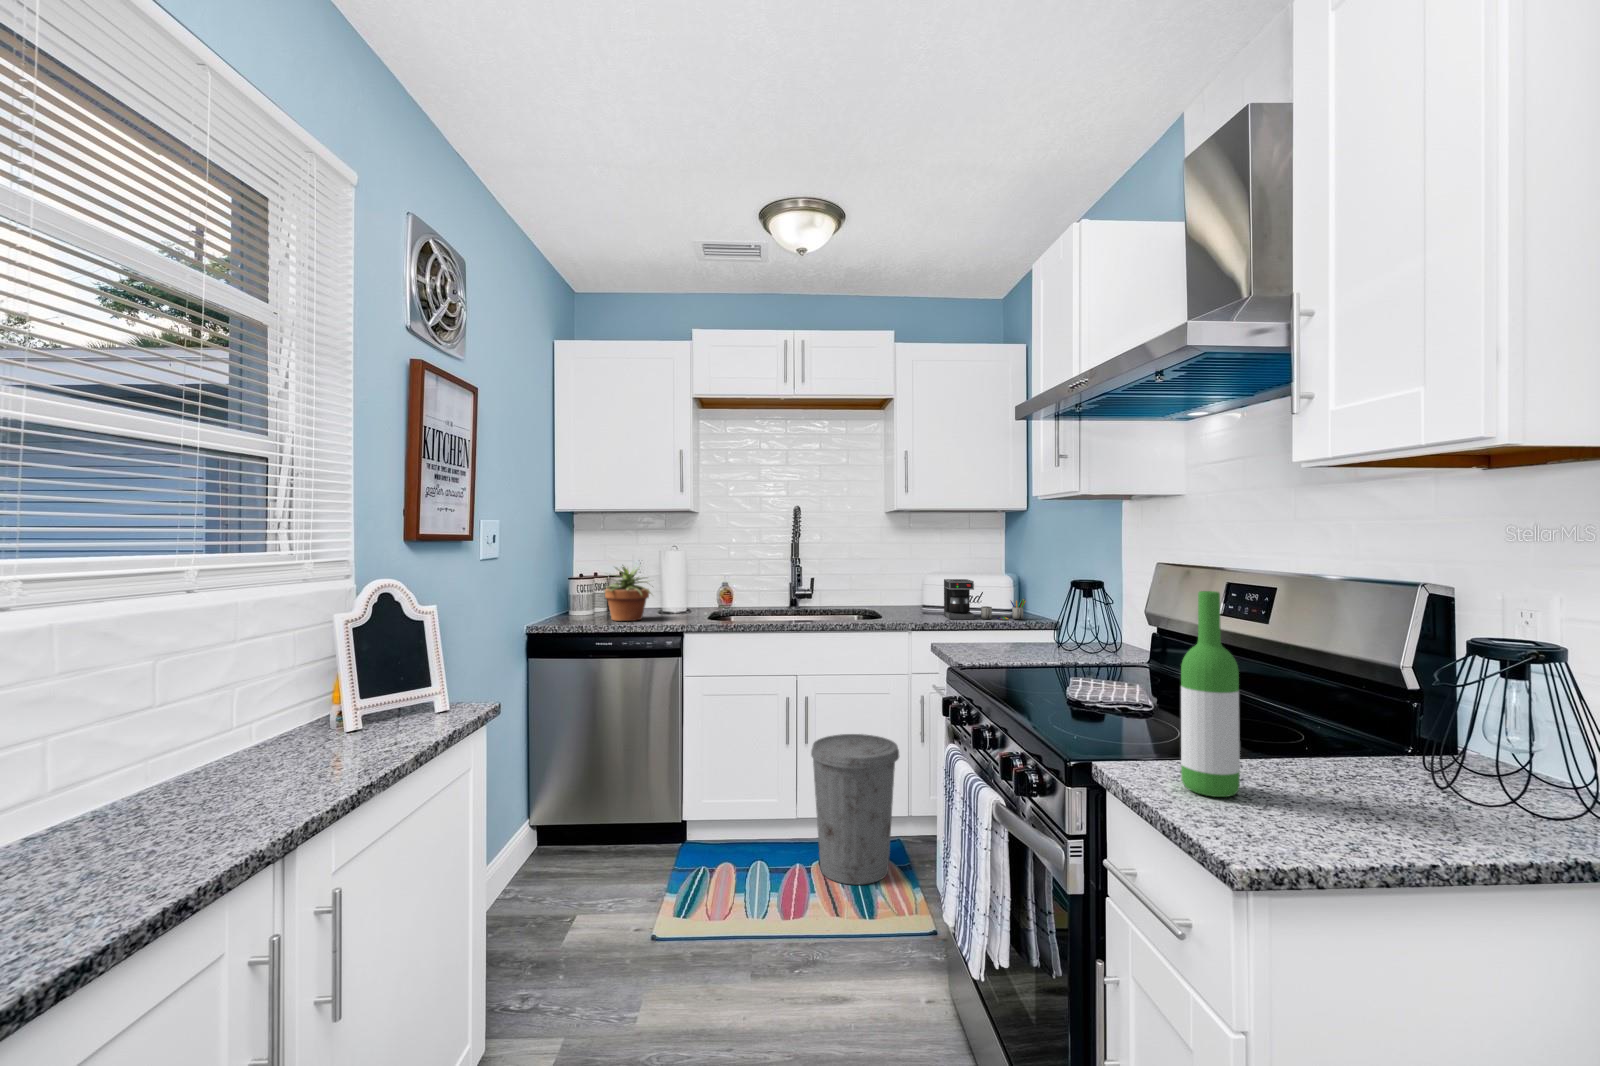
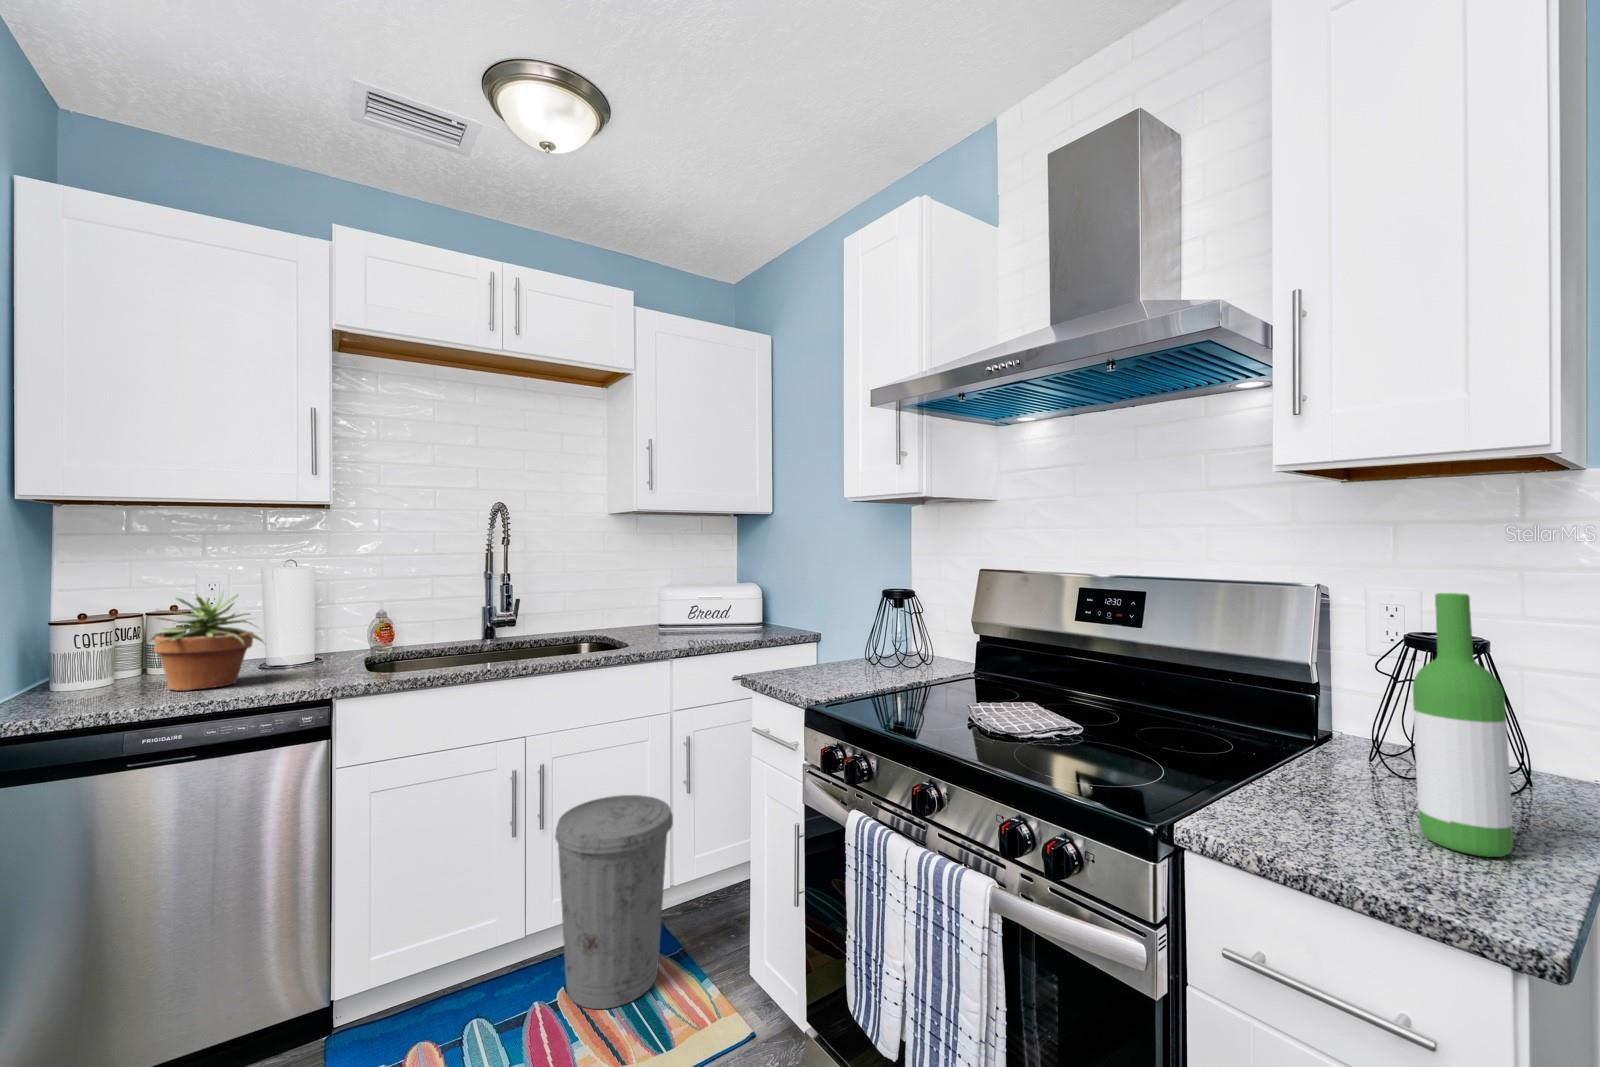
coffee maker: present [944,579,1026,620] -> none [673,598,759,643]

